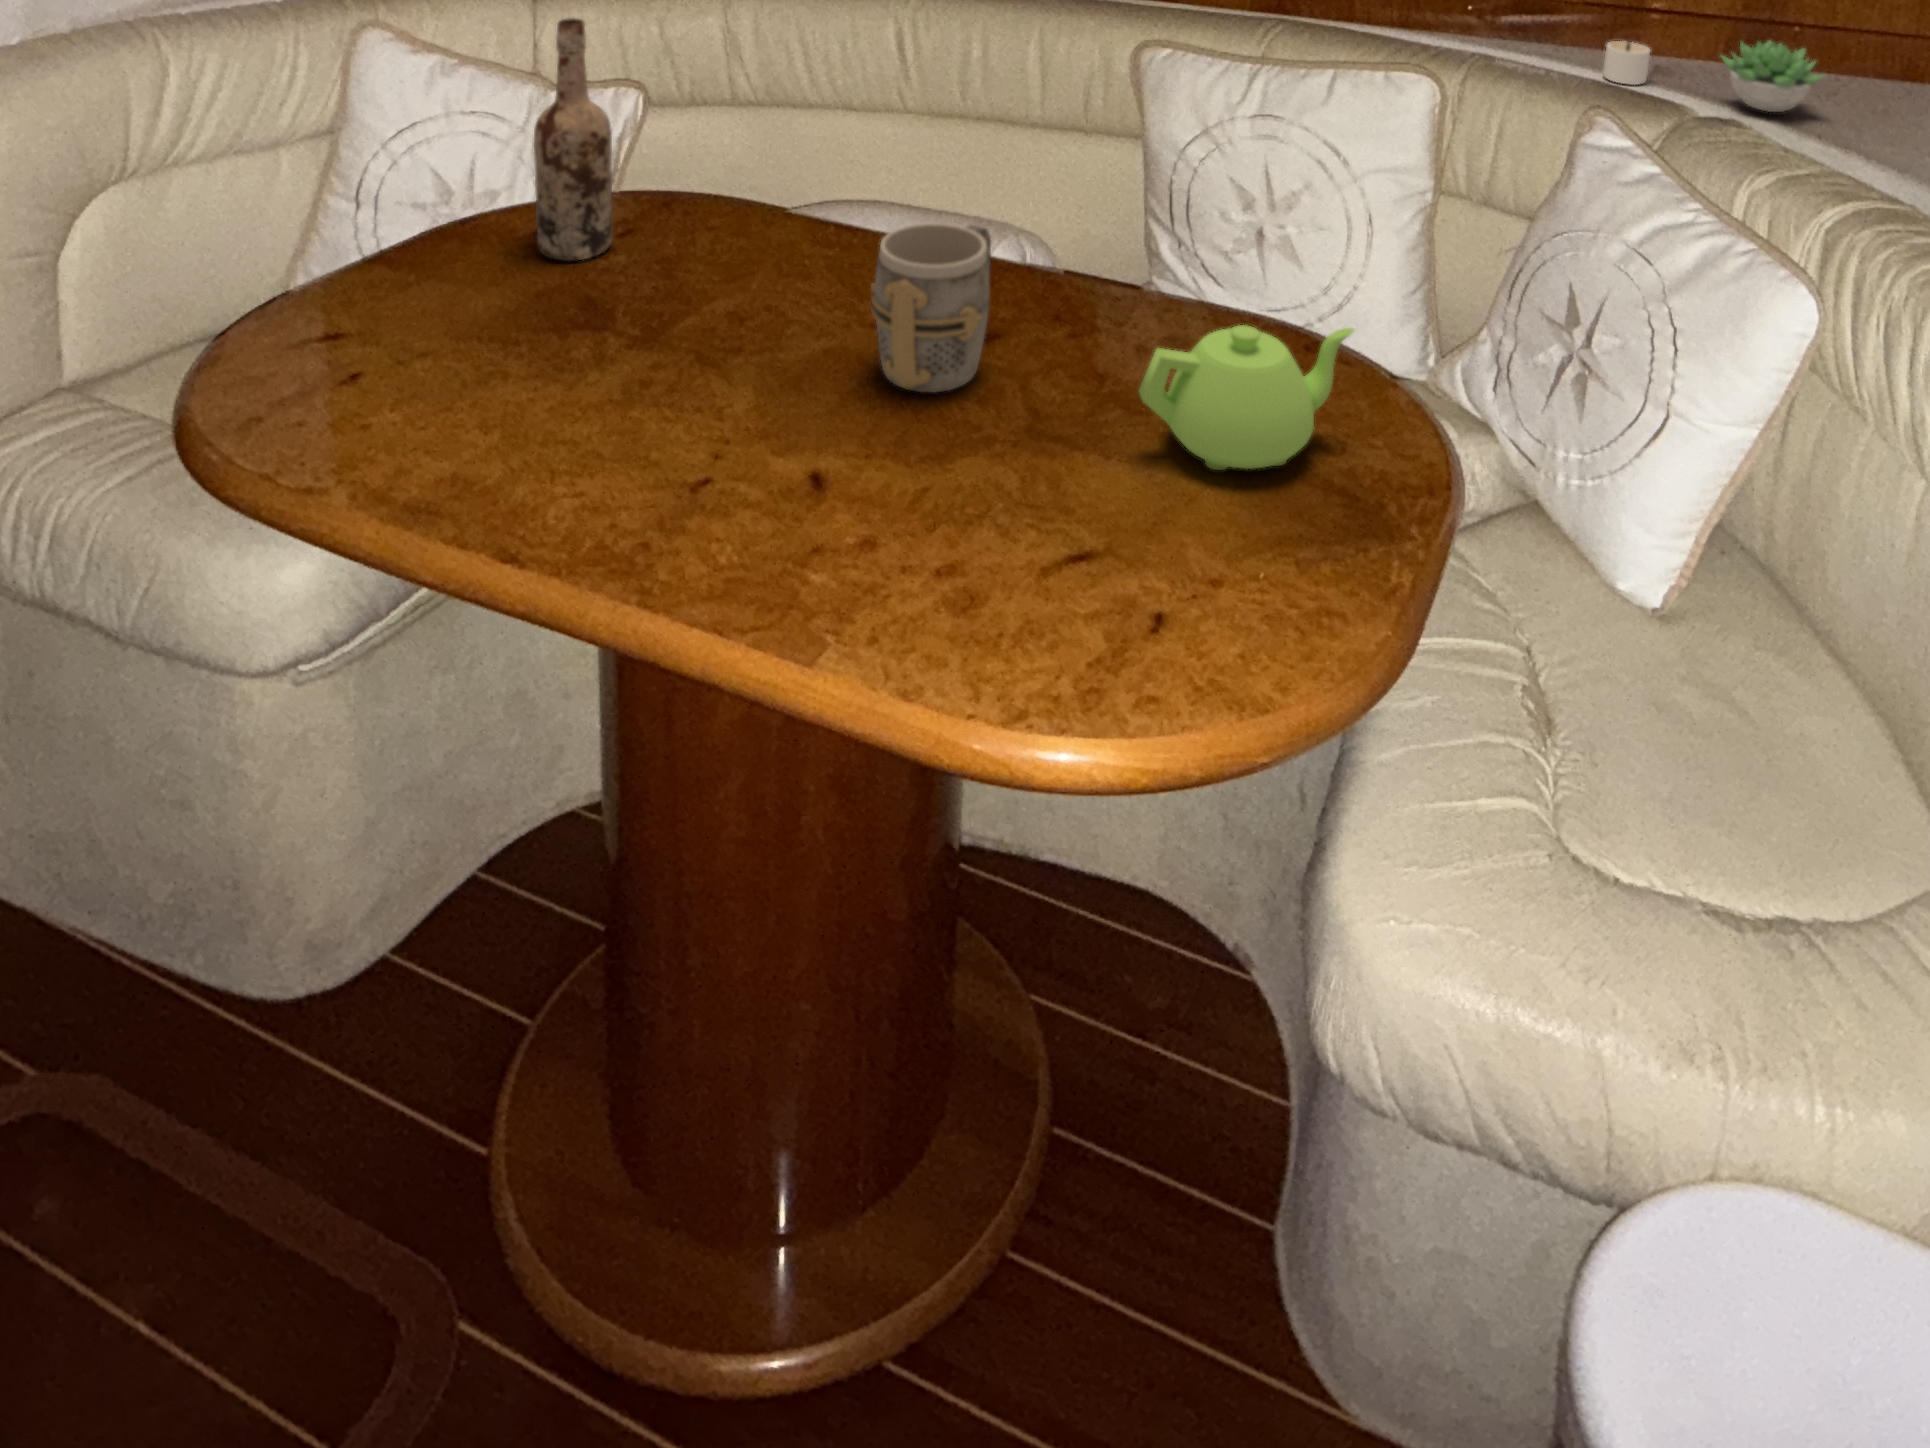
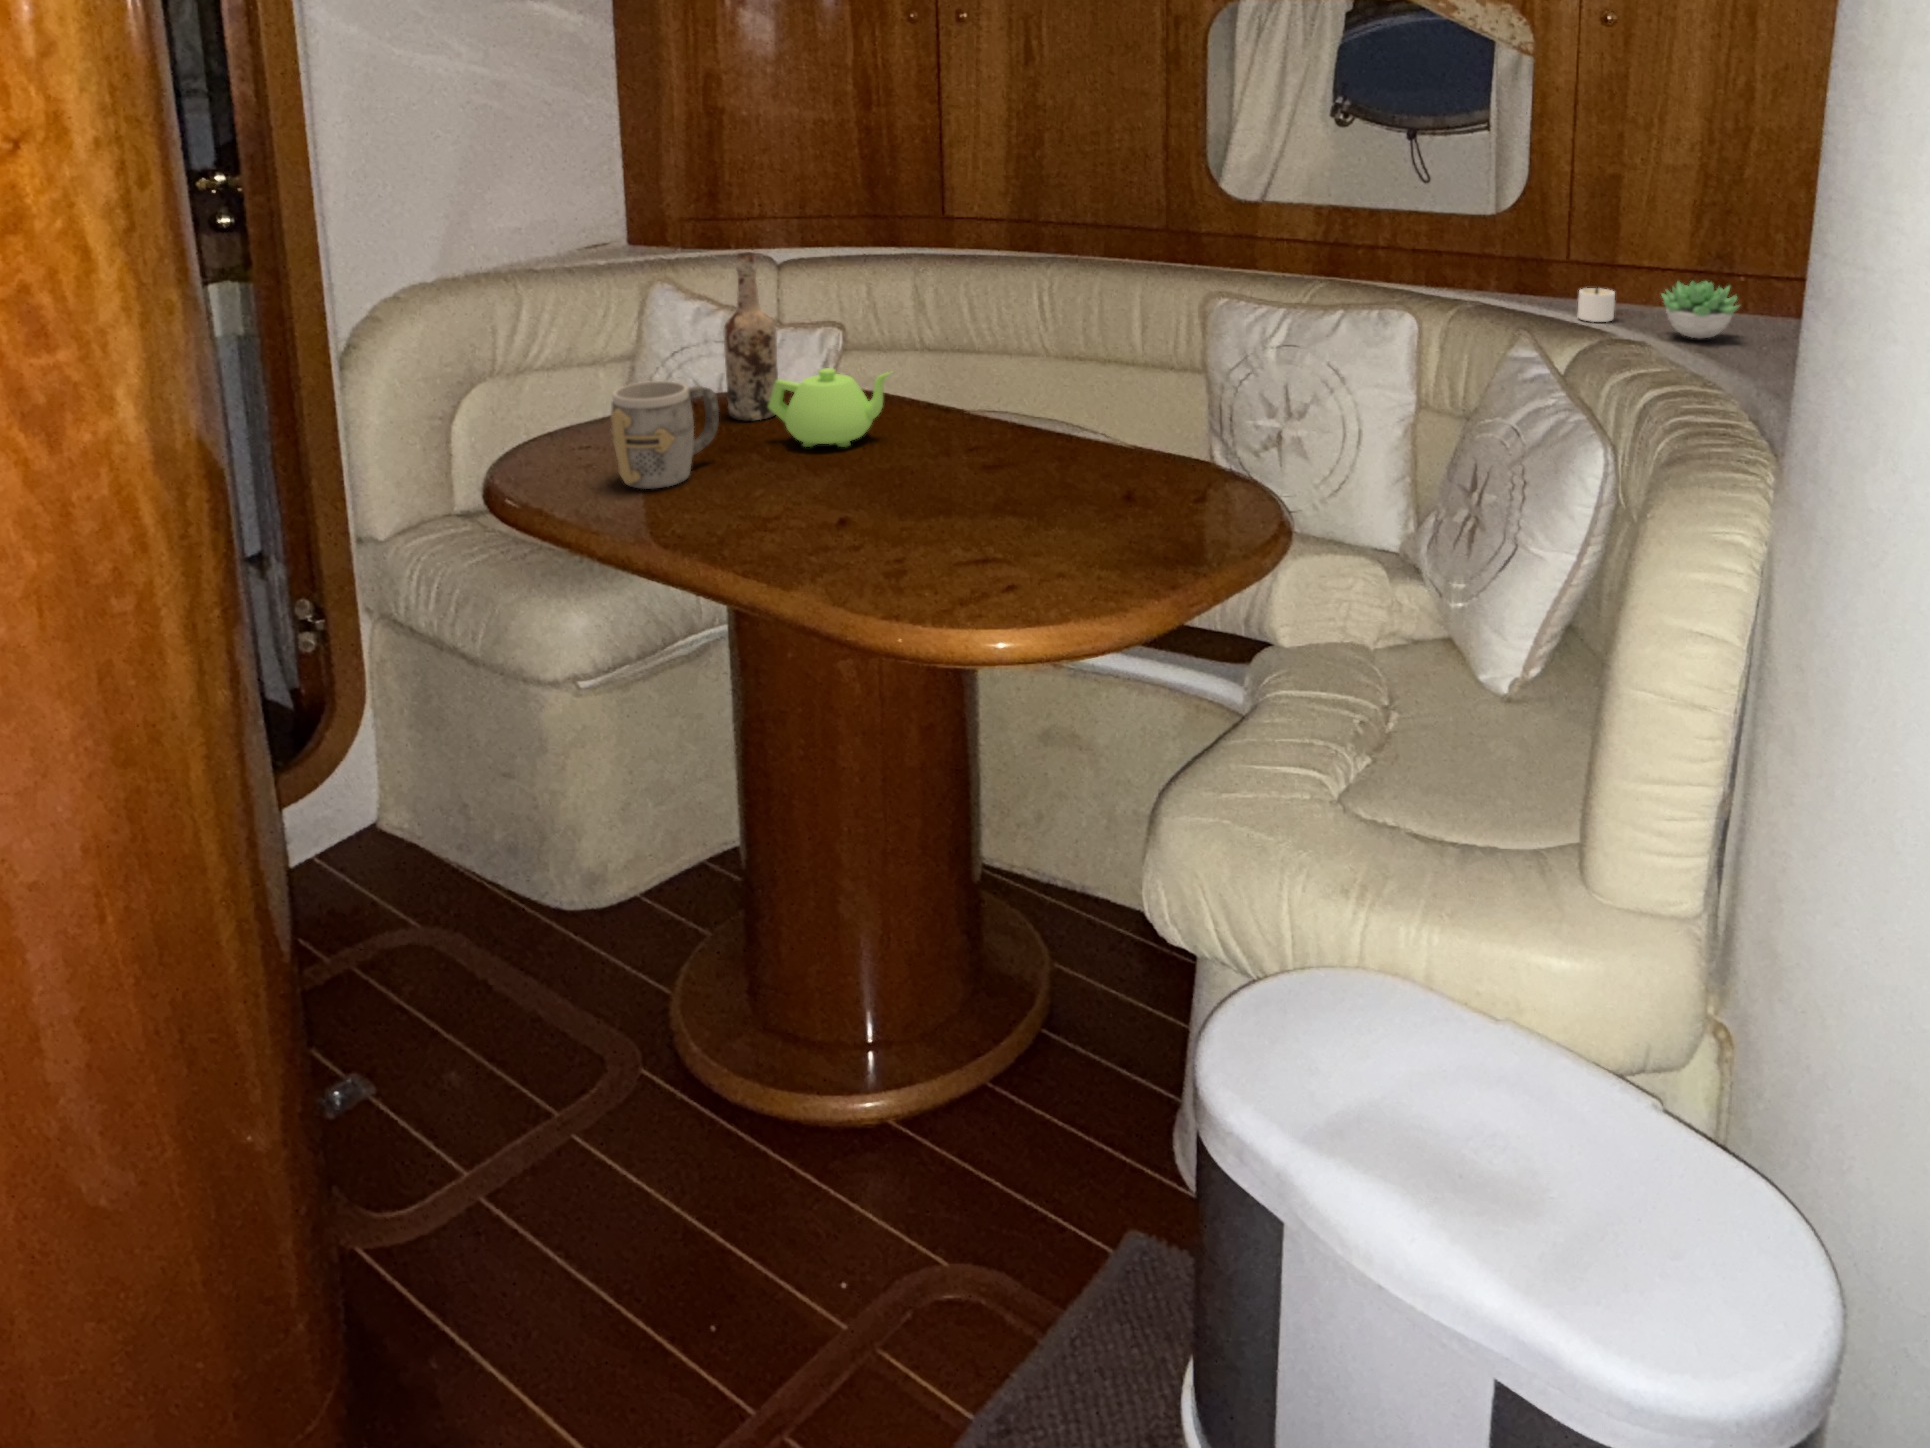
mug: present [871,223,991,392] -> present [611,381,719,489]
teapot: present [1139,325,1354,470] -> present [768,368,890,447]

